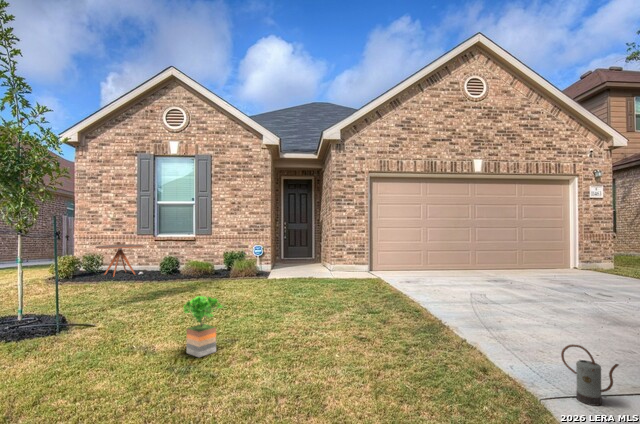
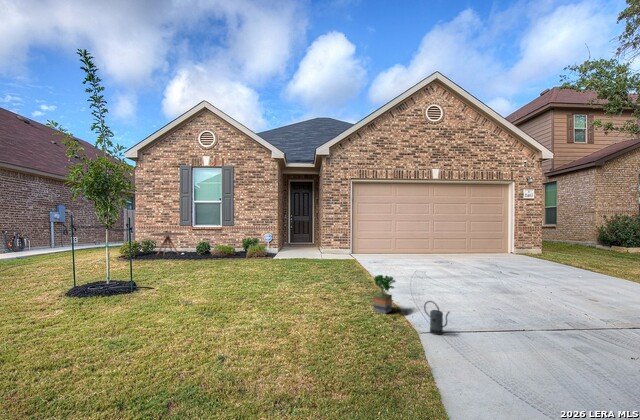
potted tree: present [184,296,222,357] -> present [374,275,396,314]

